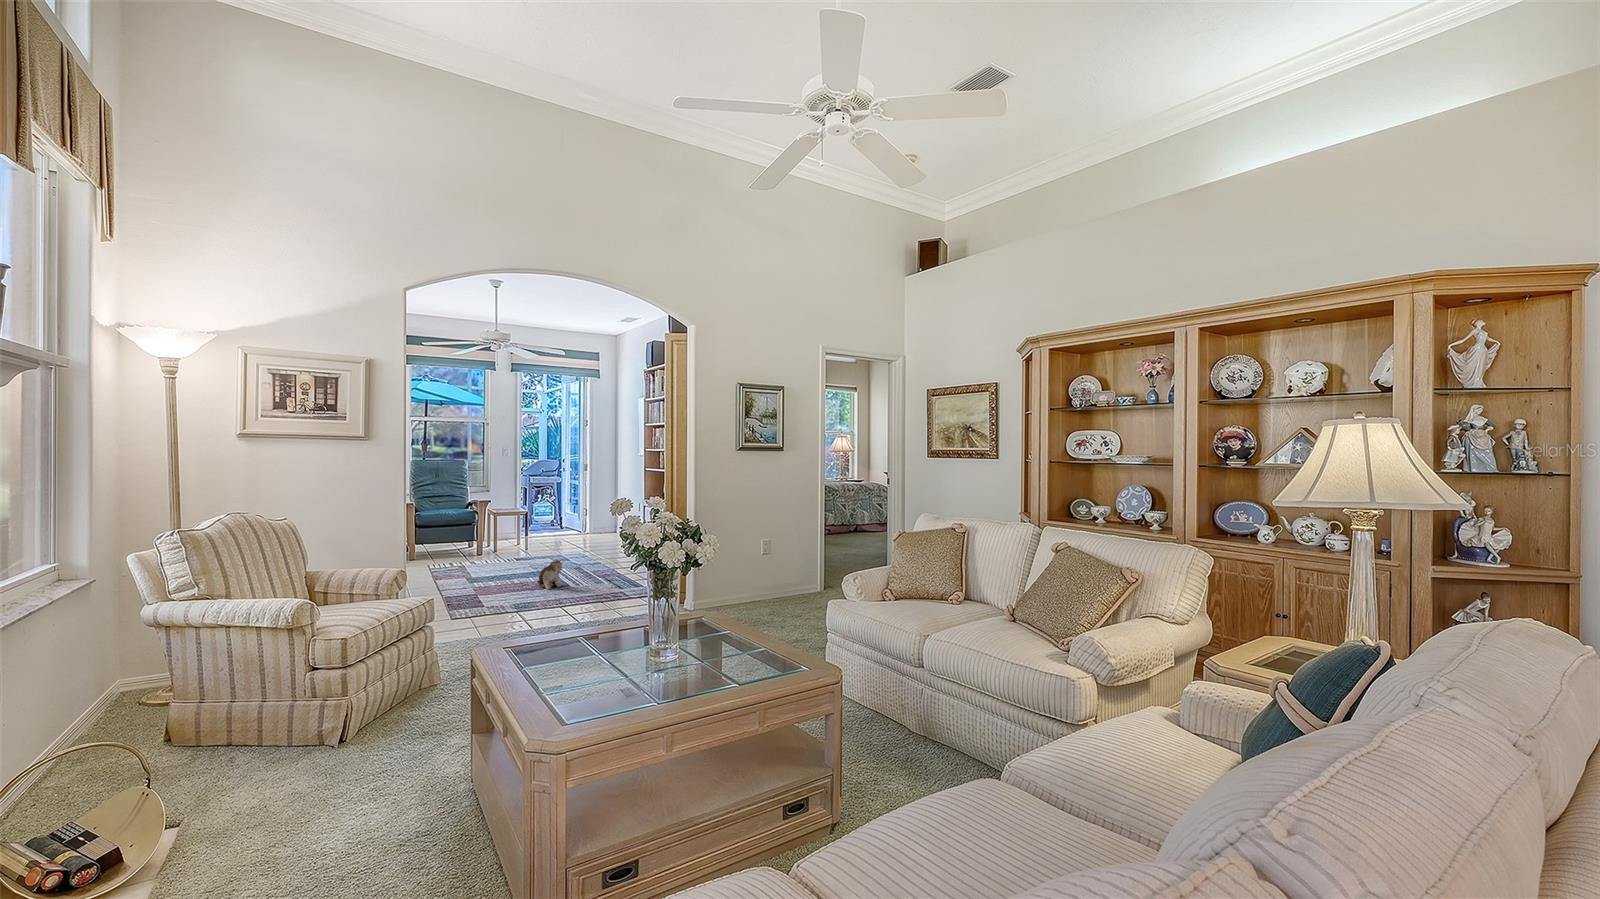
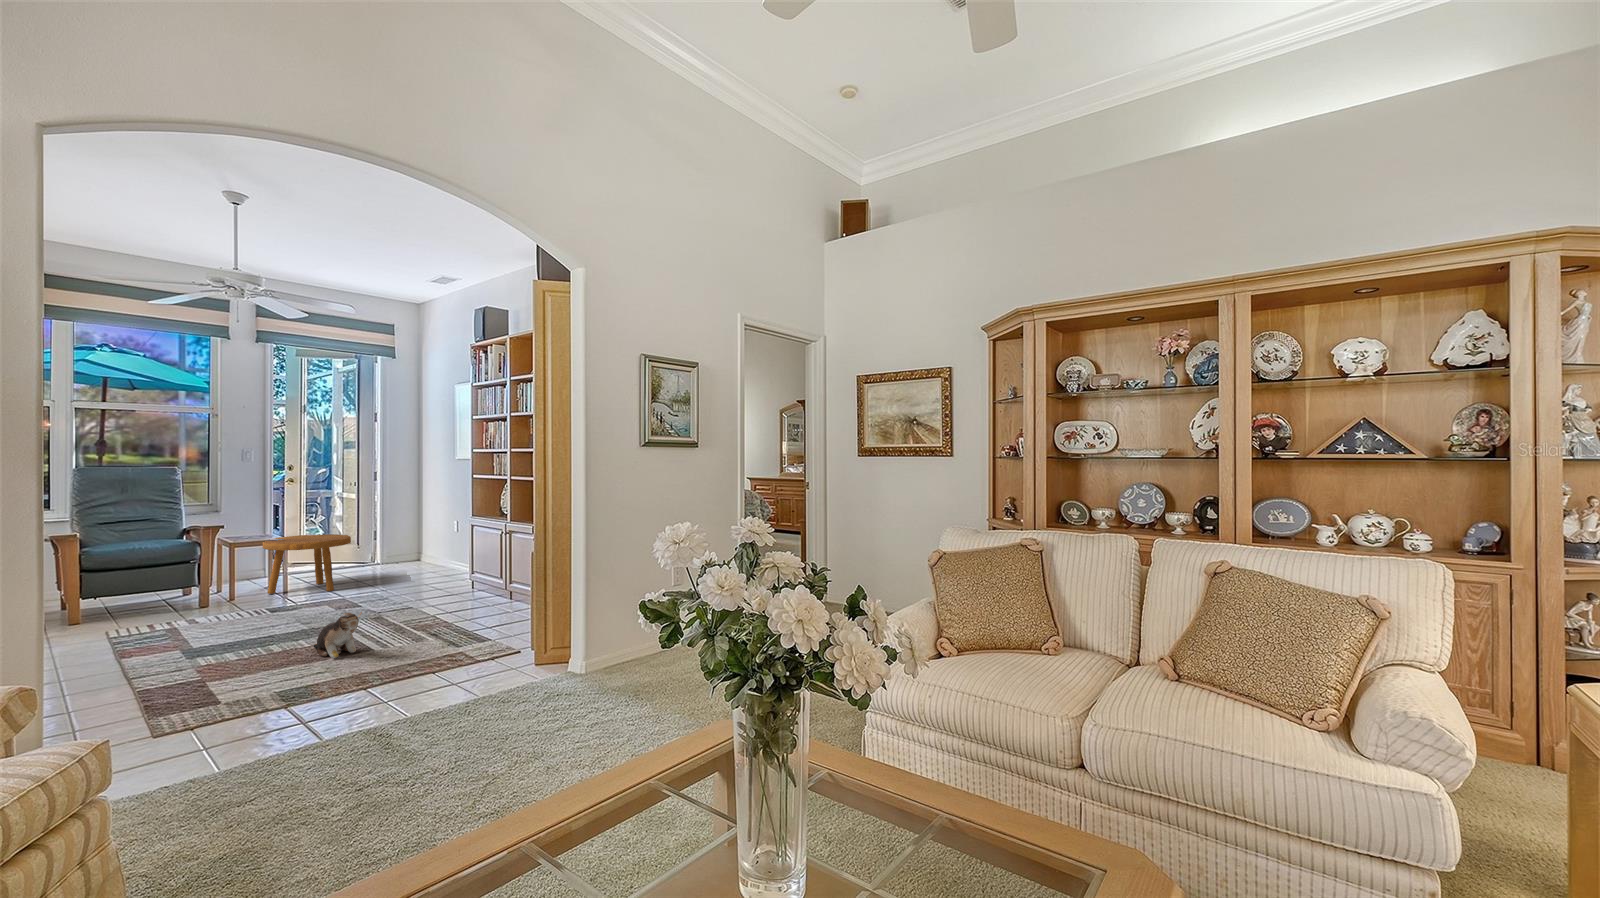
footstool: none [513,510,567,551] -> present [263,534,351,594]

